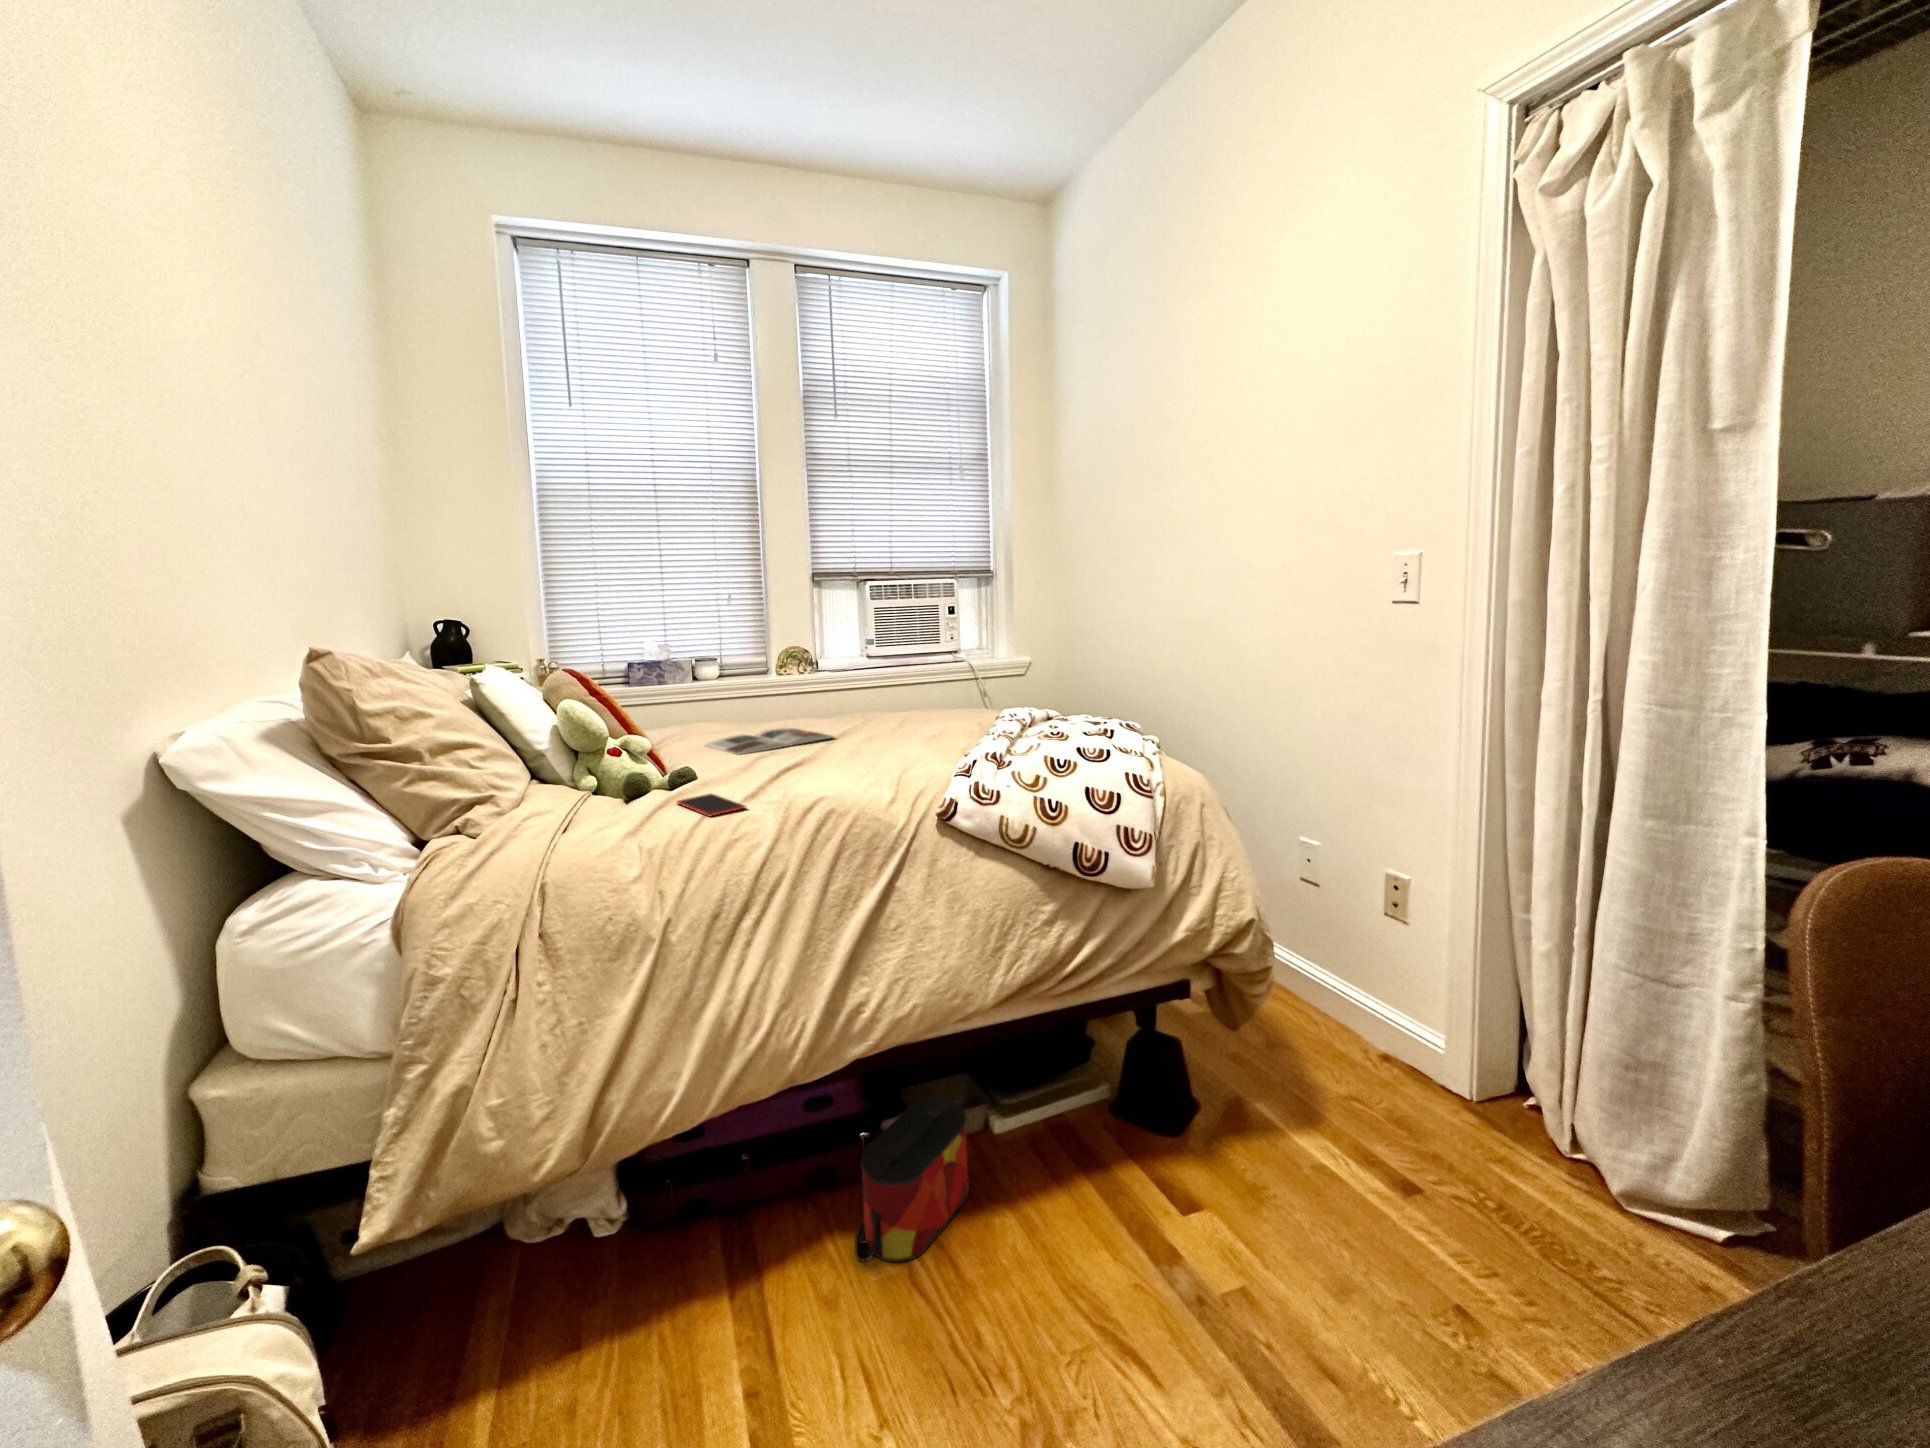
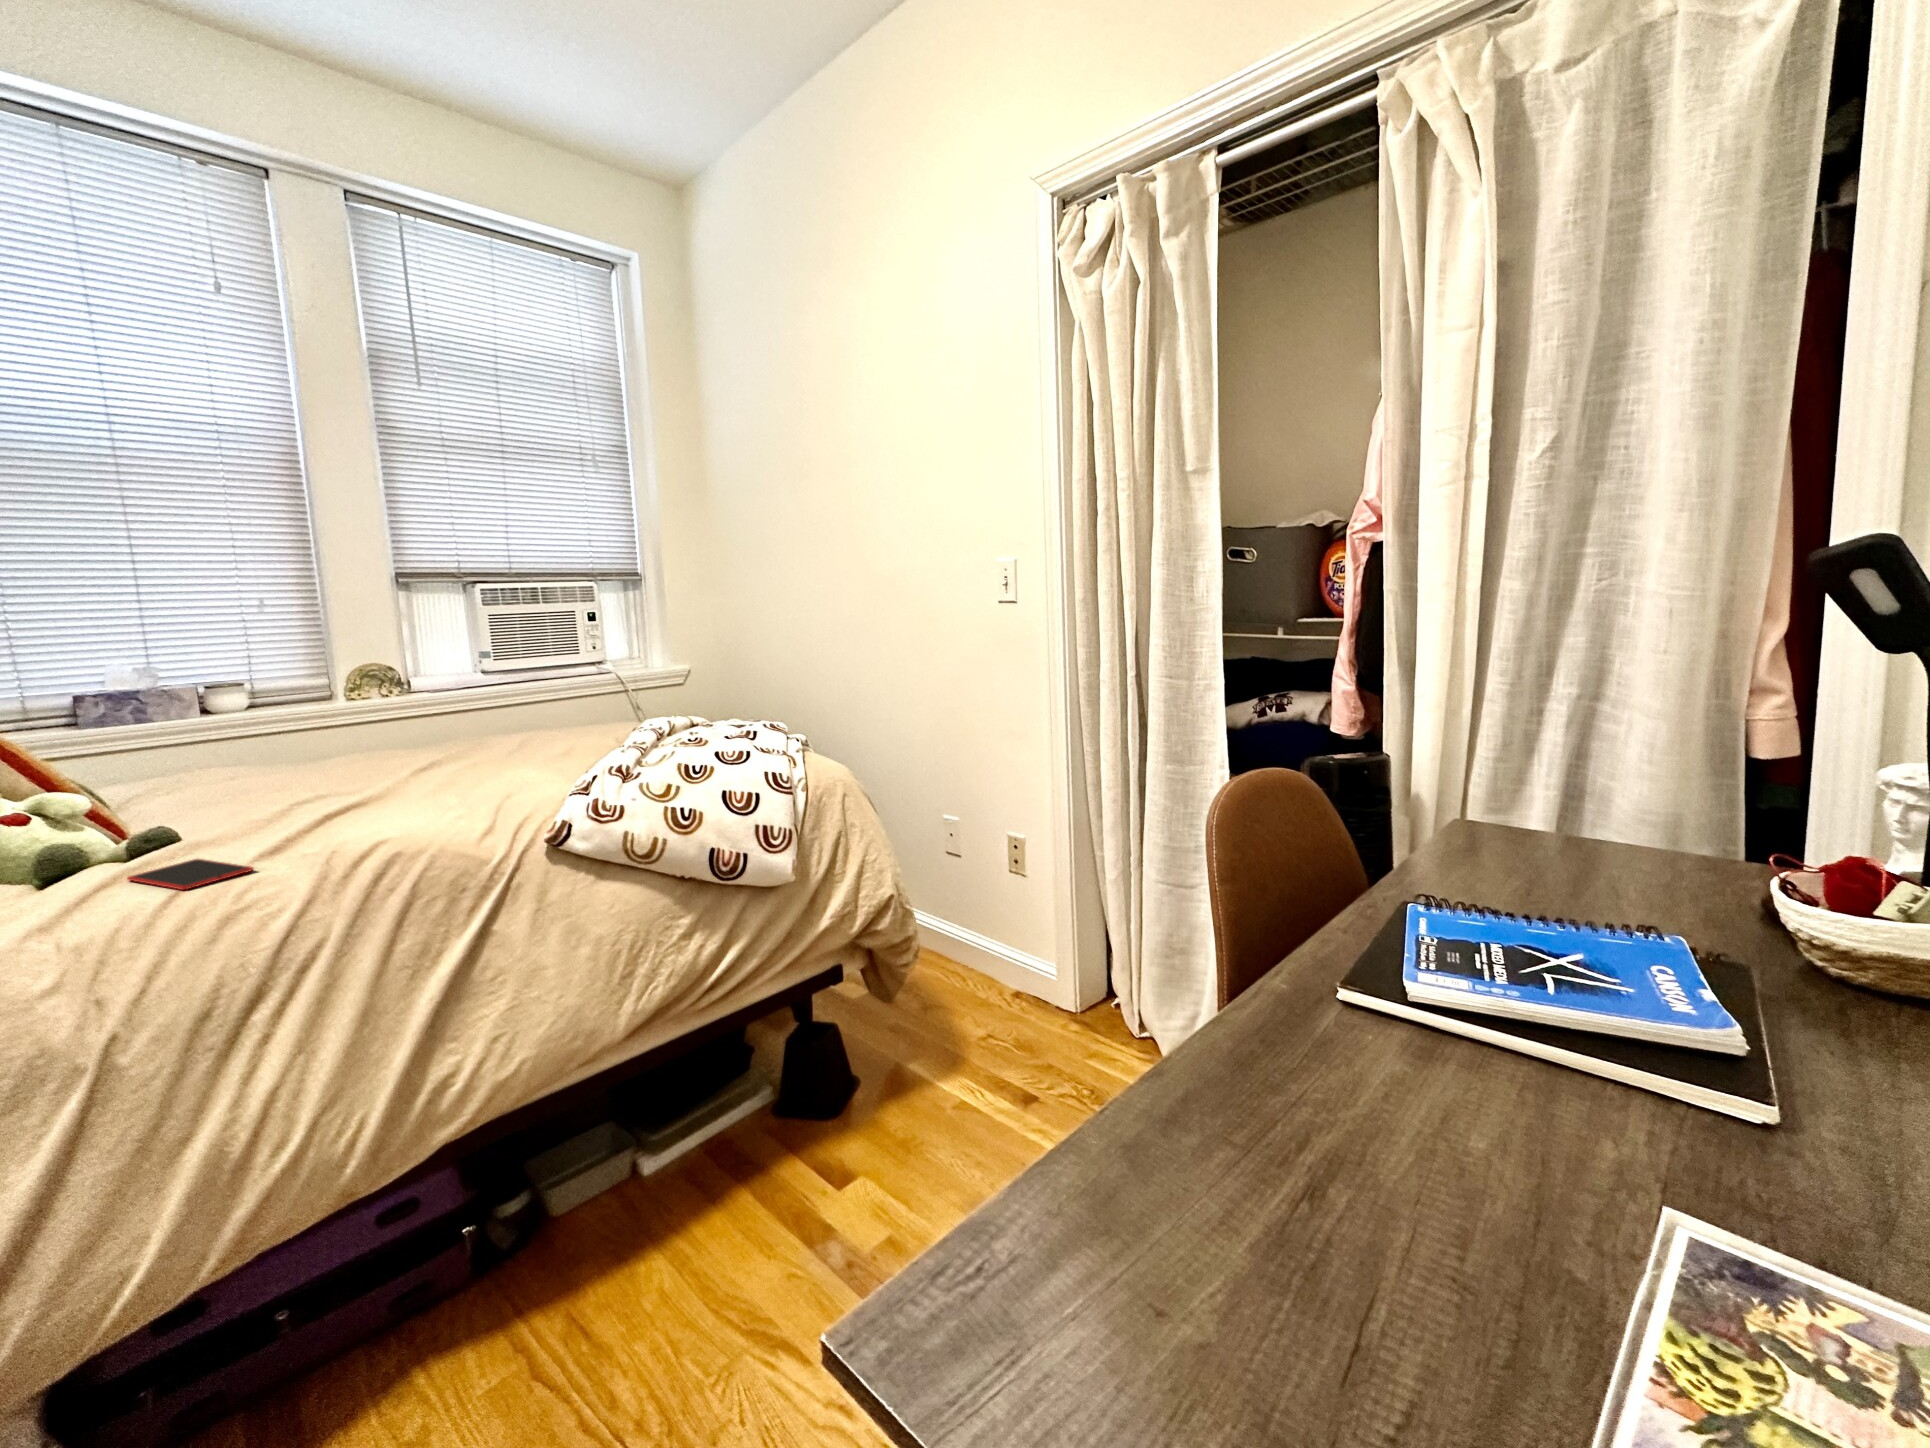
magazine: present [705,728,834,754] -> none [210,762,429,804]
bag: present [855,1097,969,1262] -> none [450,1156,610,1388]

